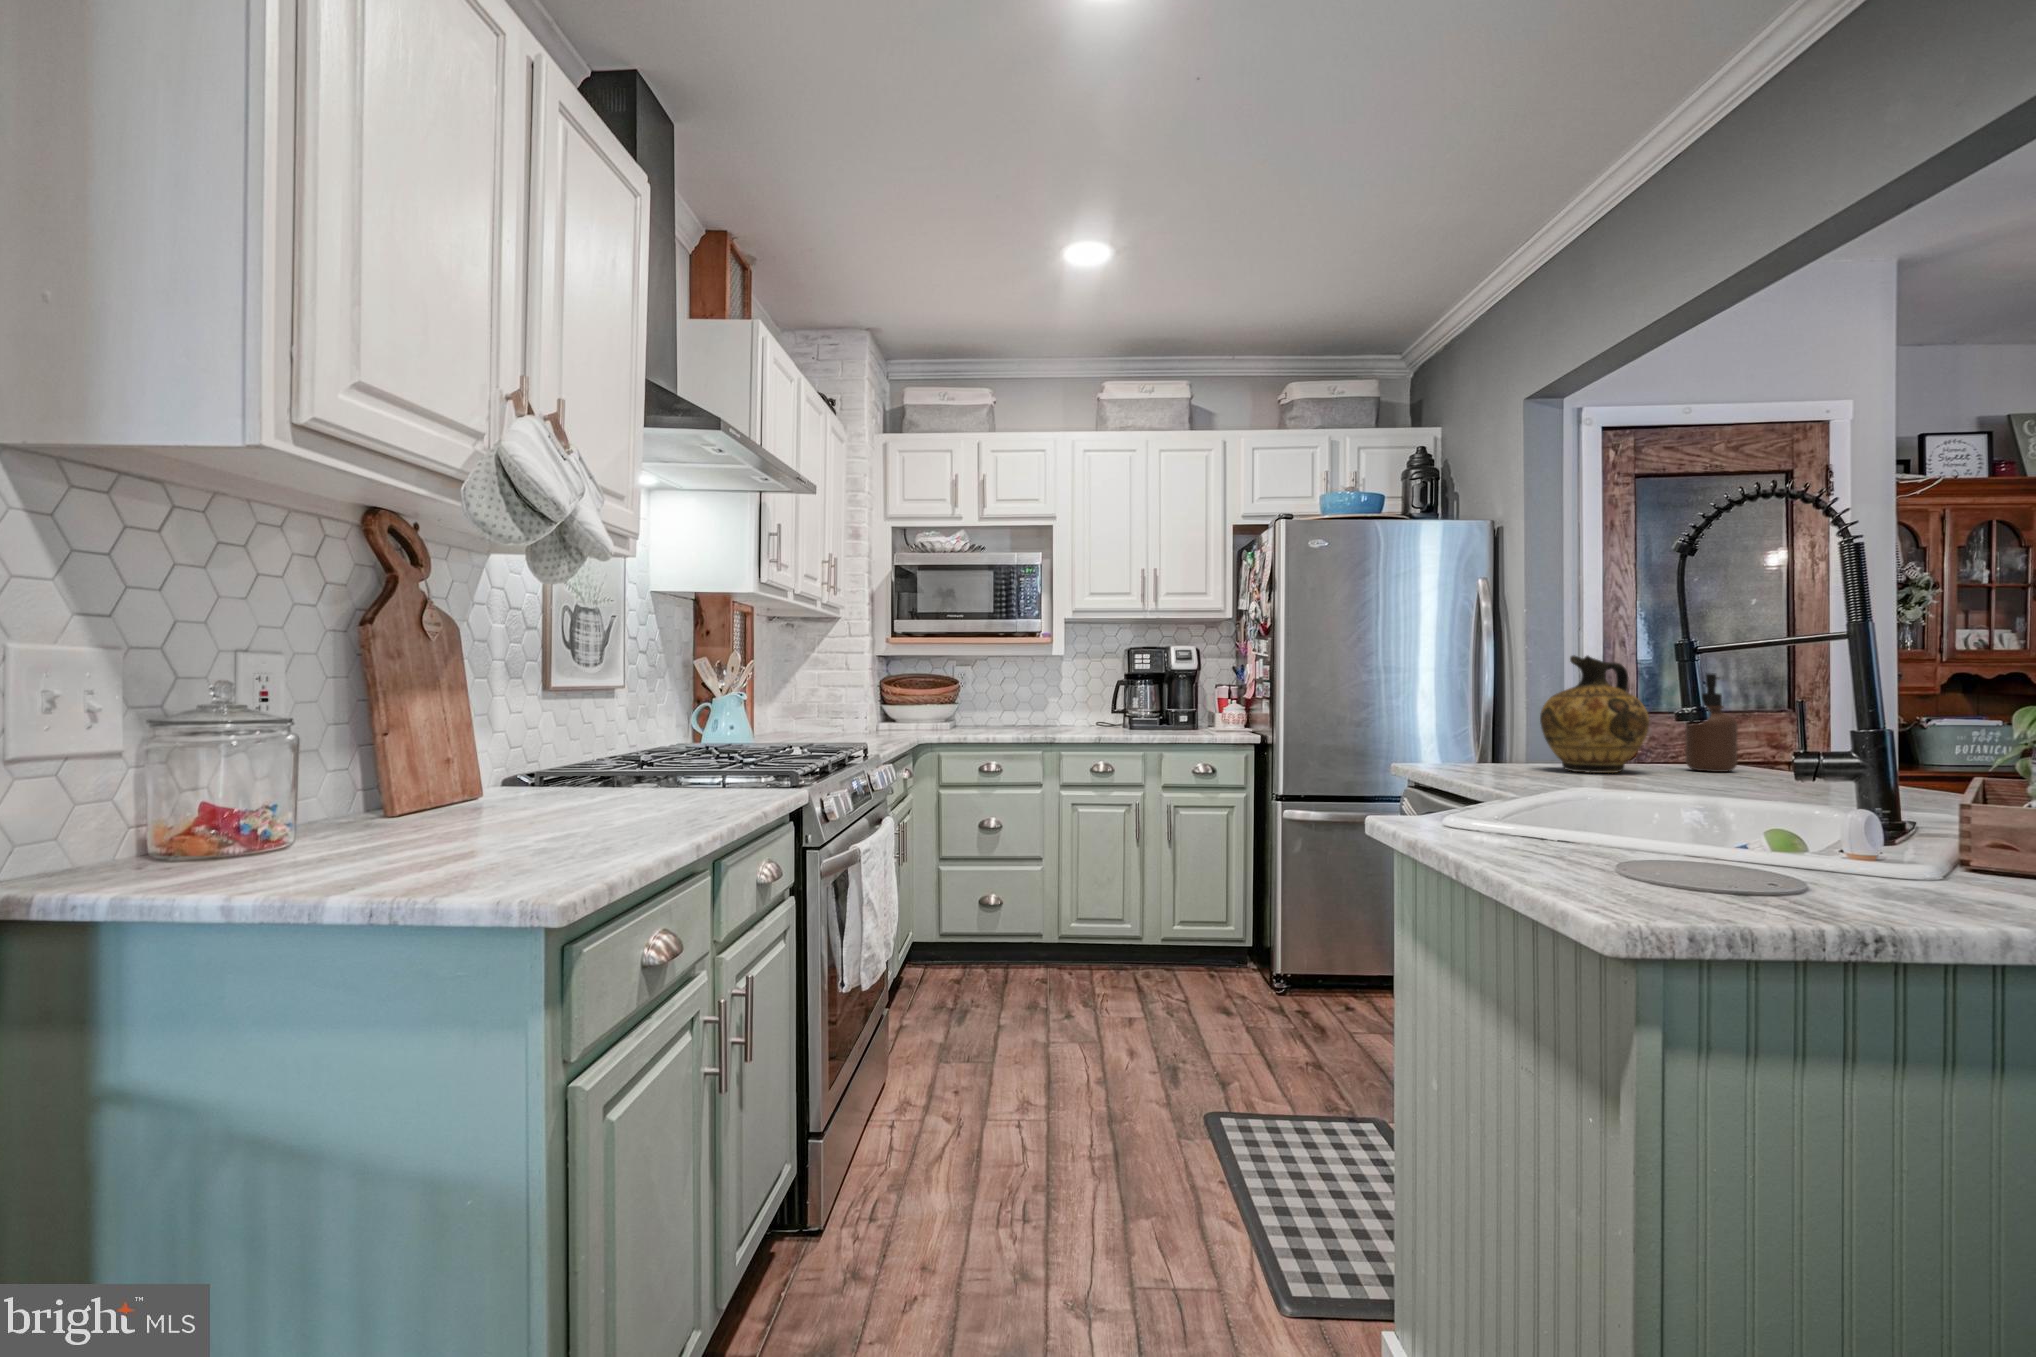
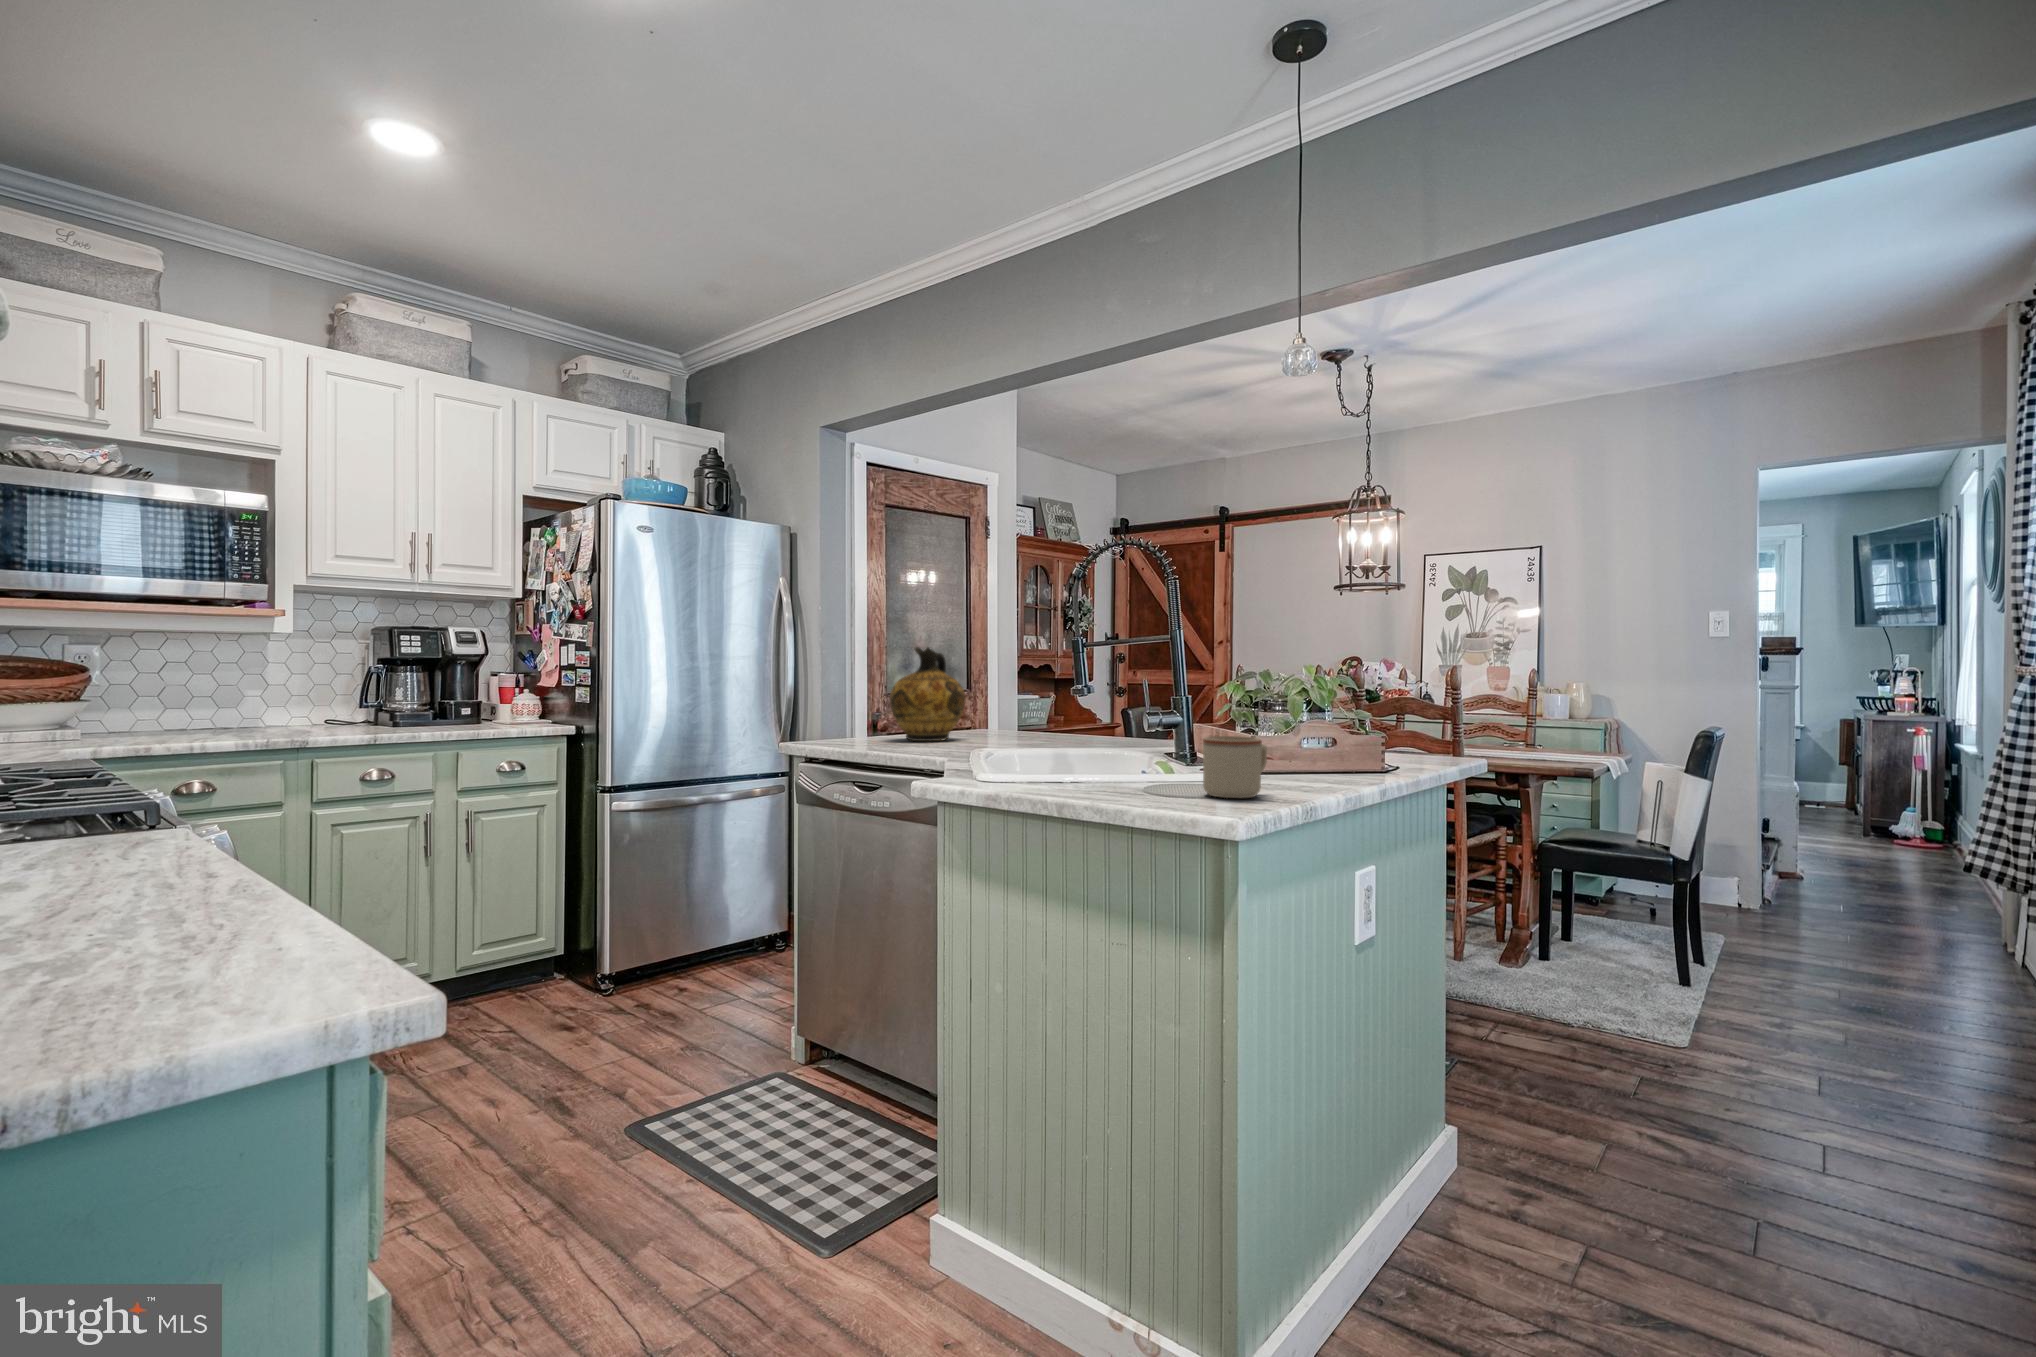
soap dispenser: present [1685,673,1738,772] -> none [975,662,1007,736]
mug: none [1704,793,1851,896] -> present [1203,736,1267,798]

